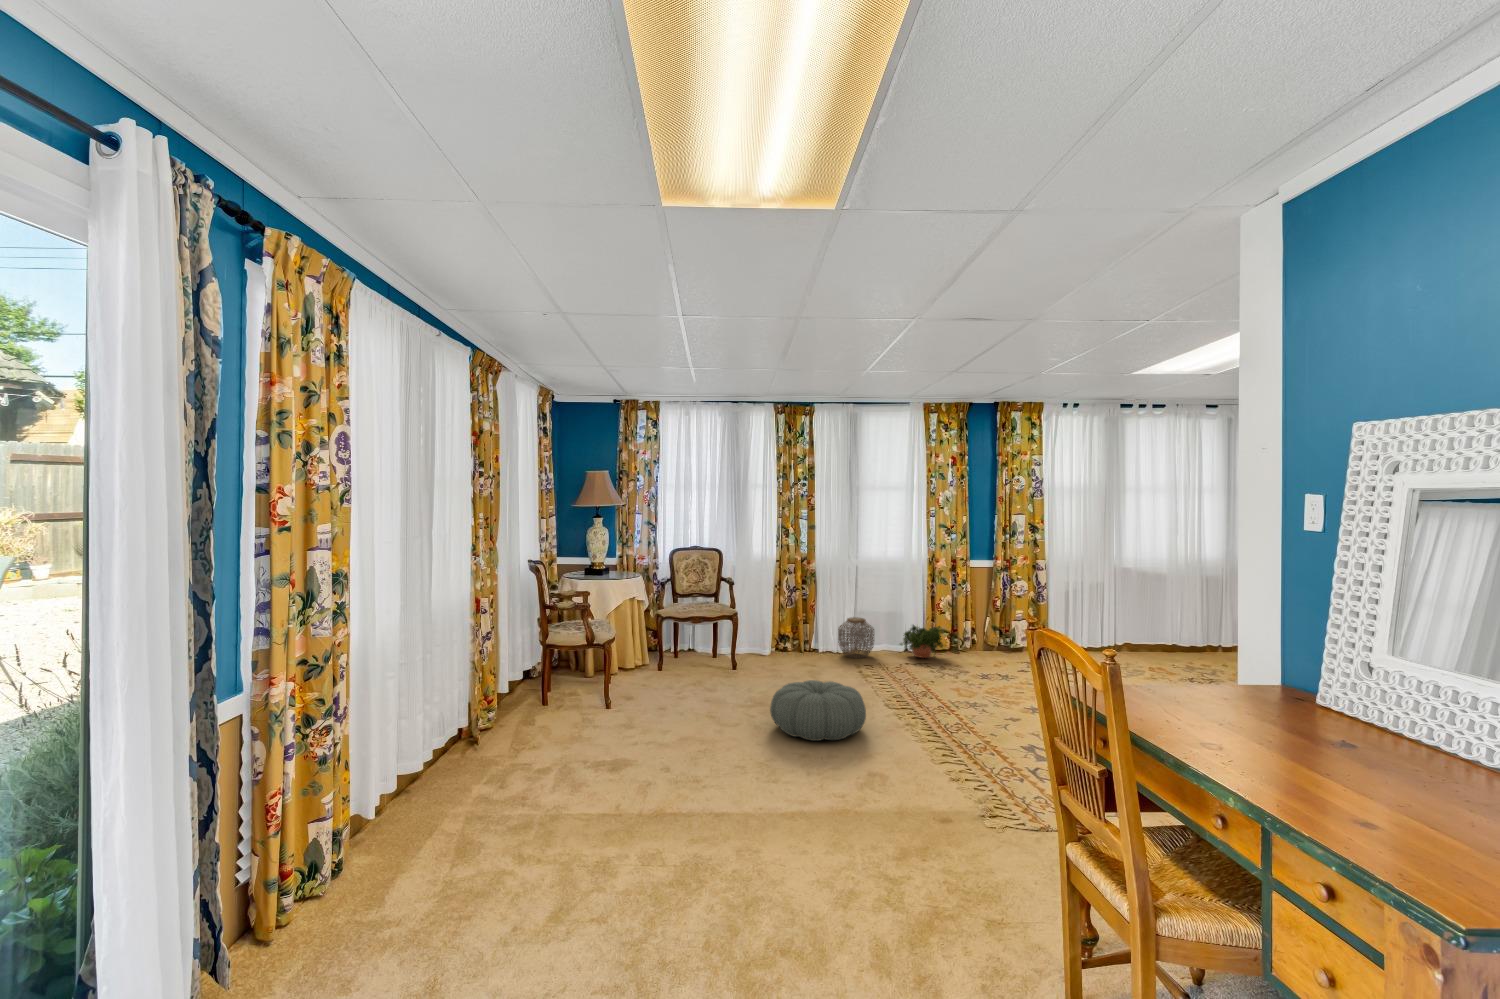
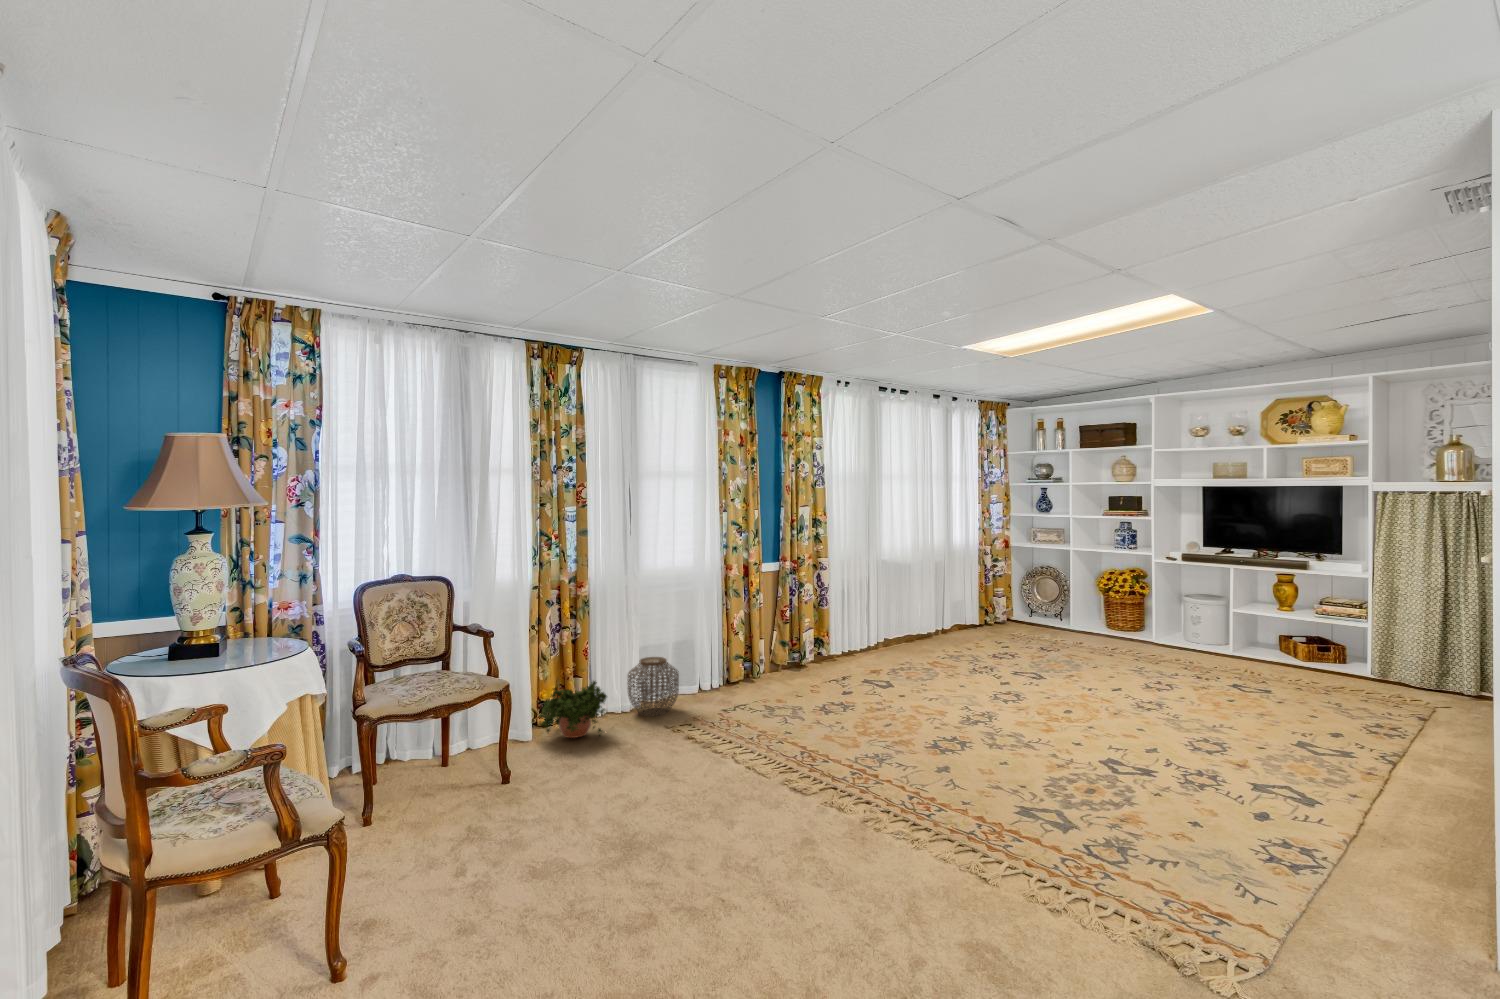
potted plant: present [900,625,943,658] -> present [539,681,607,738]
pouf: present [770,680,866,741] -> none [723,766,876,876]

